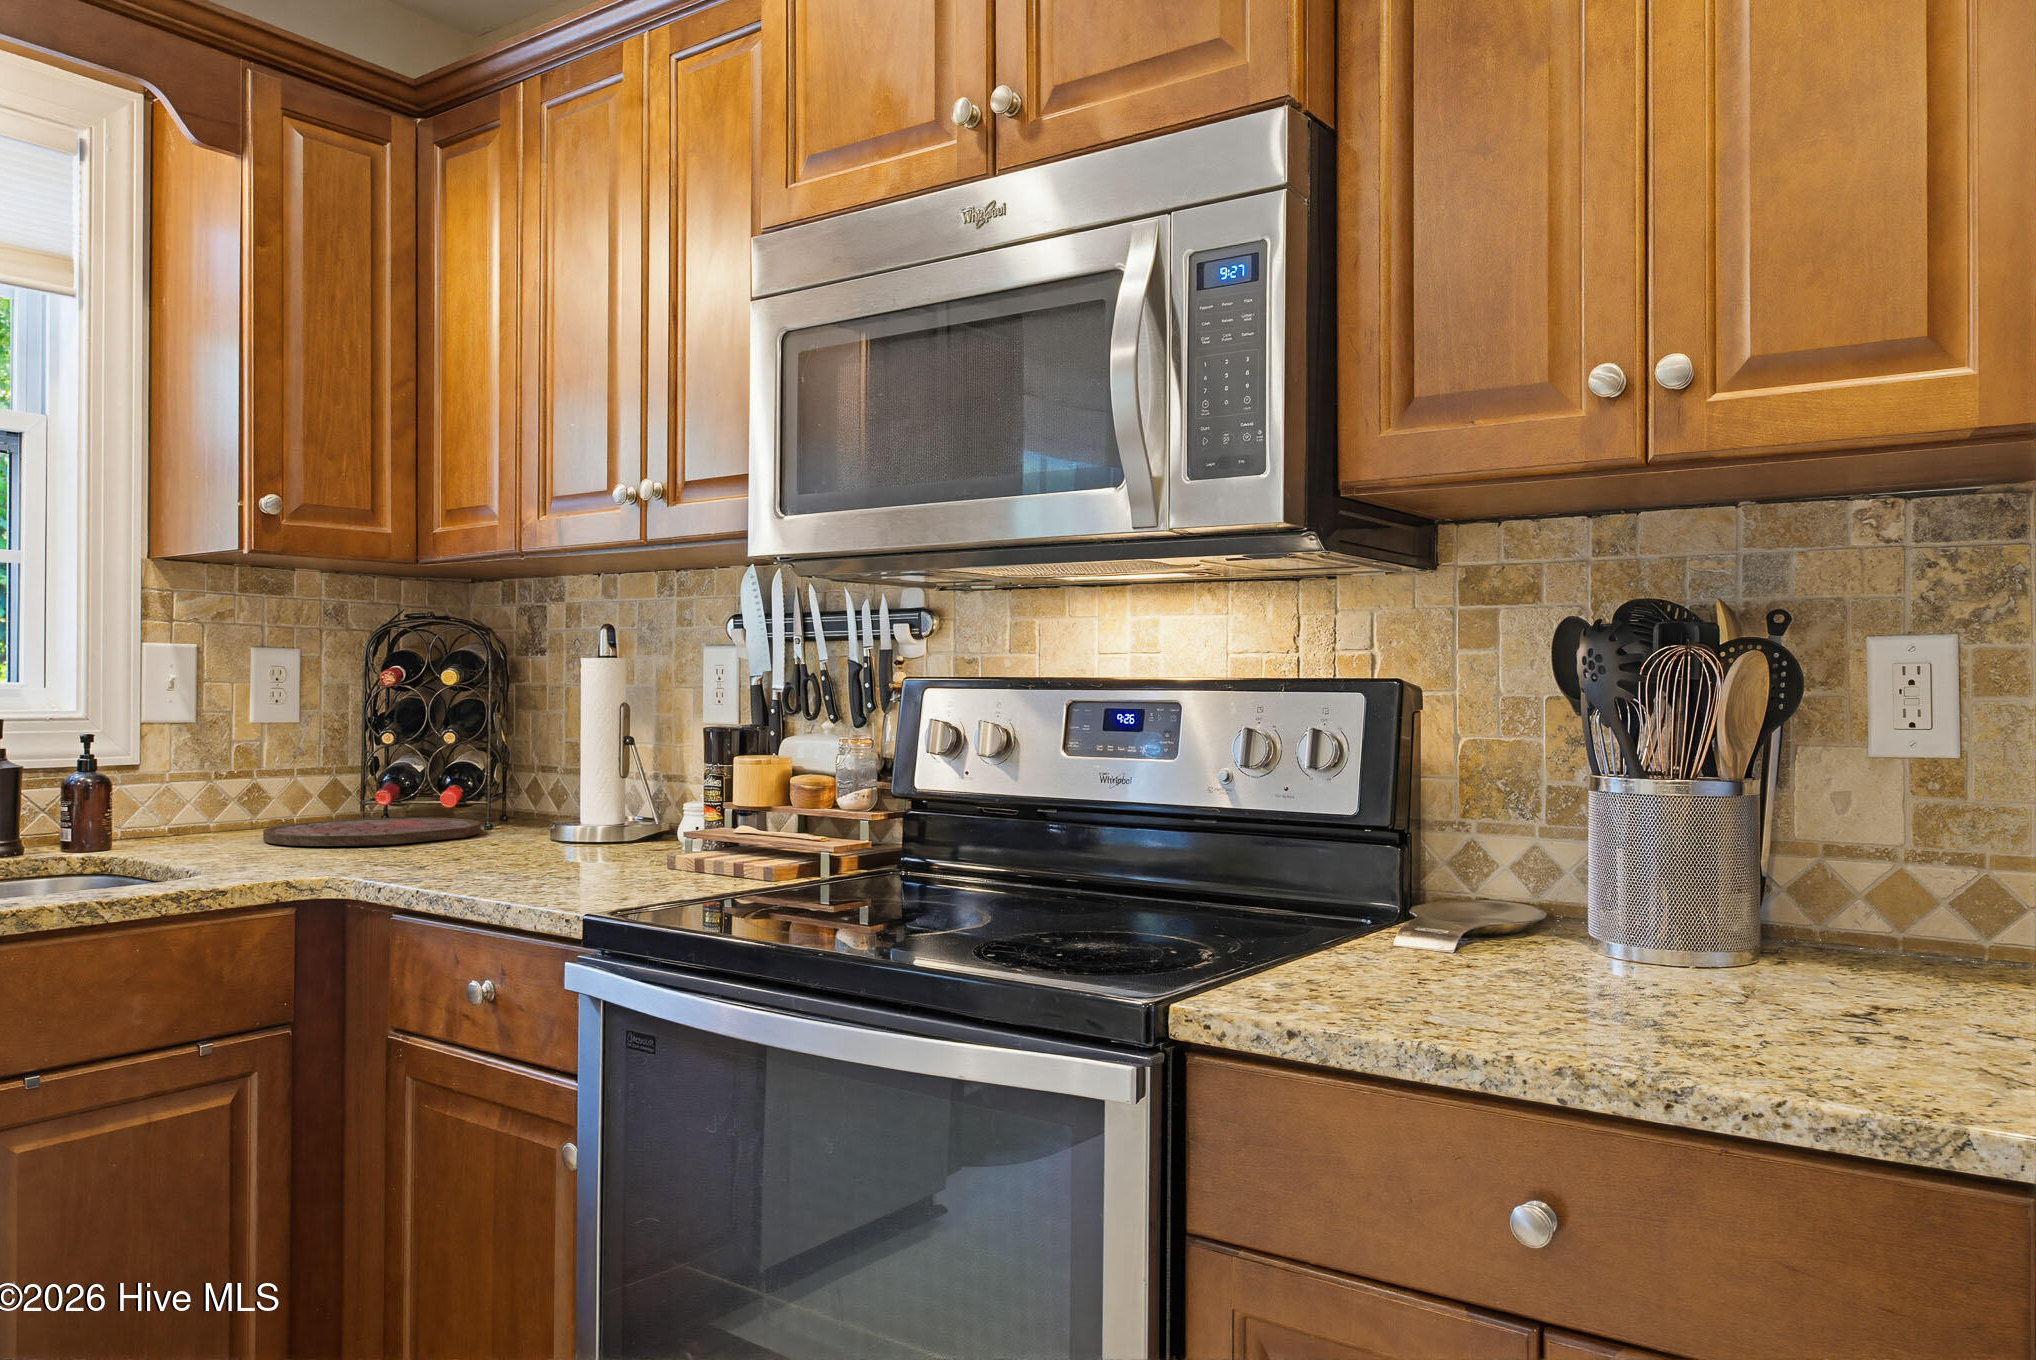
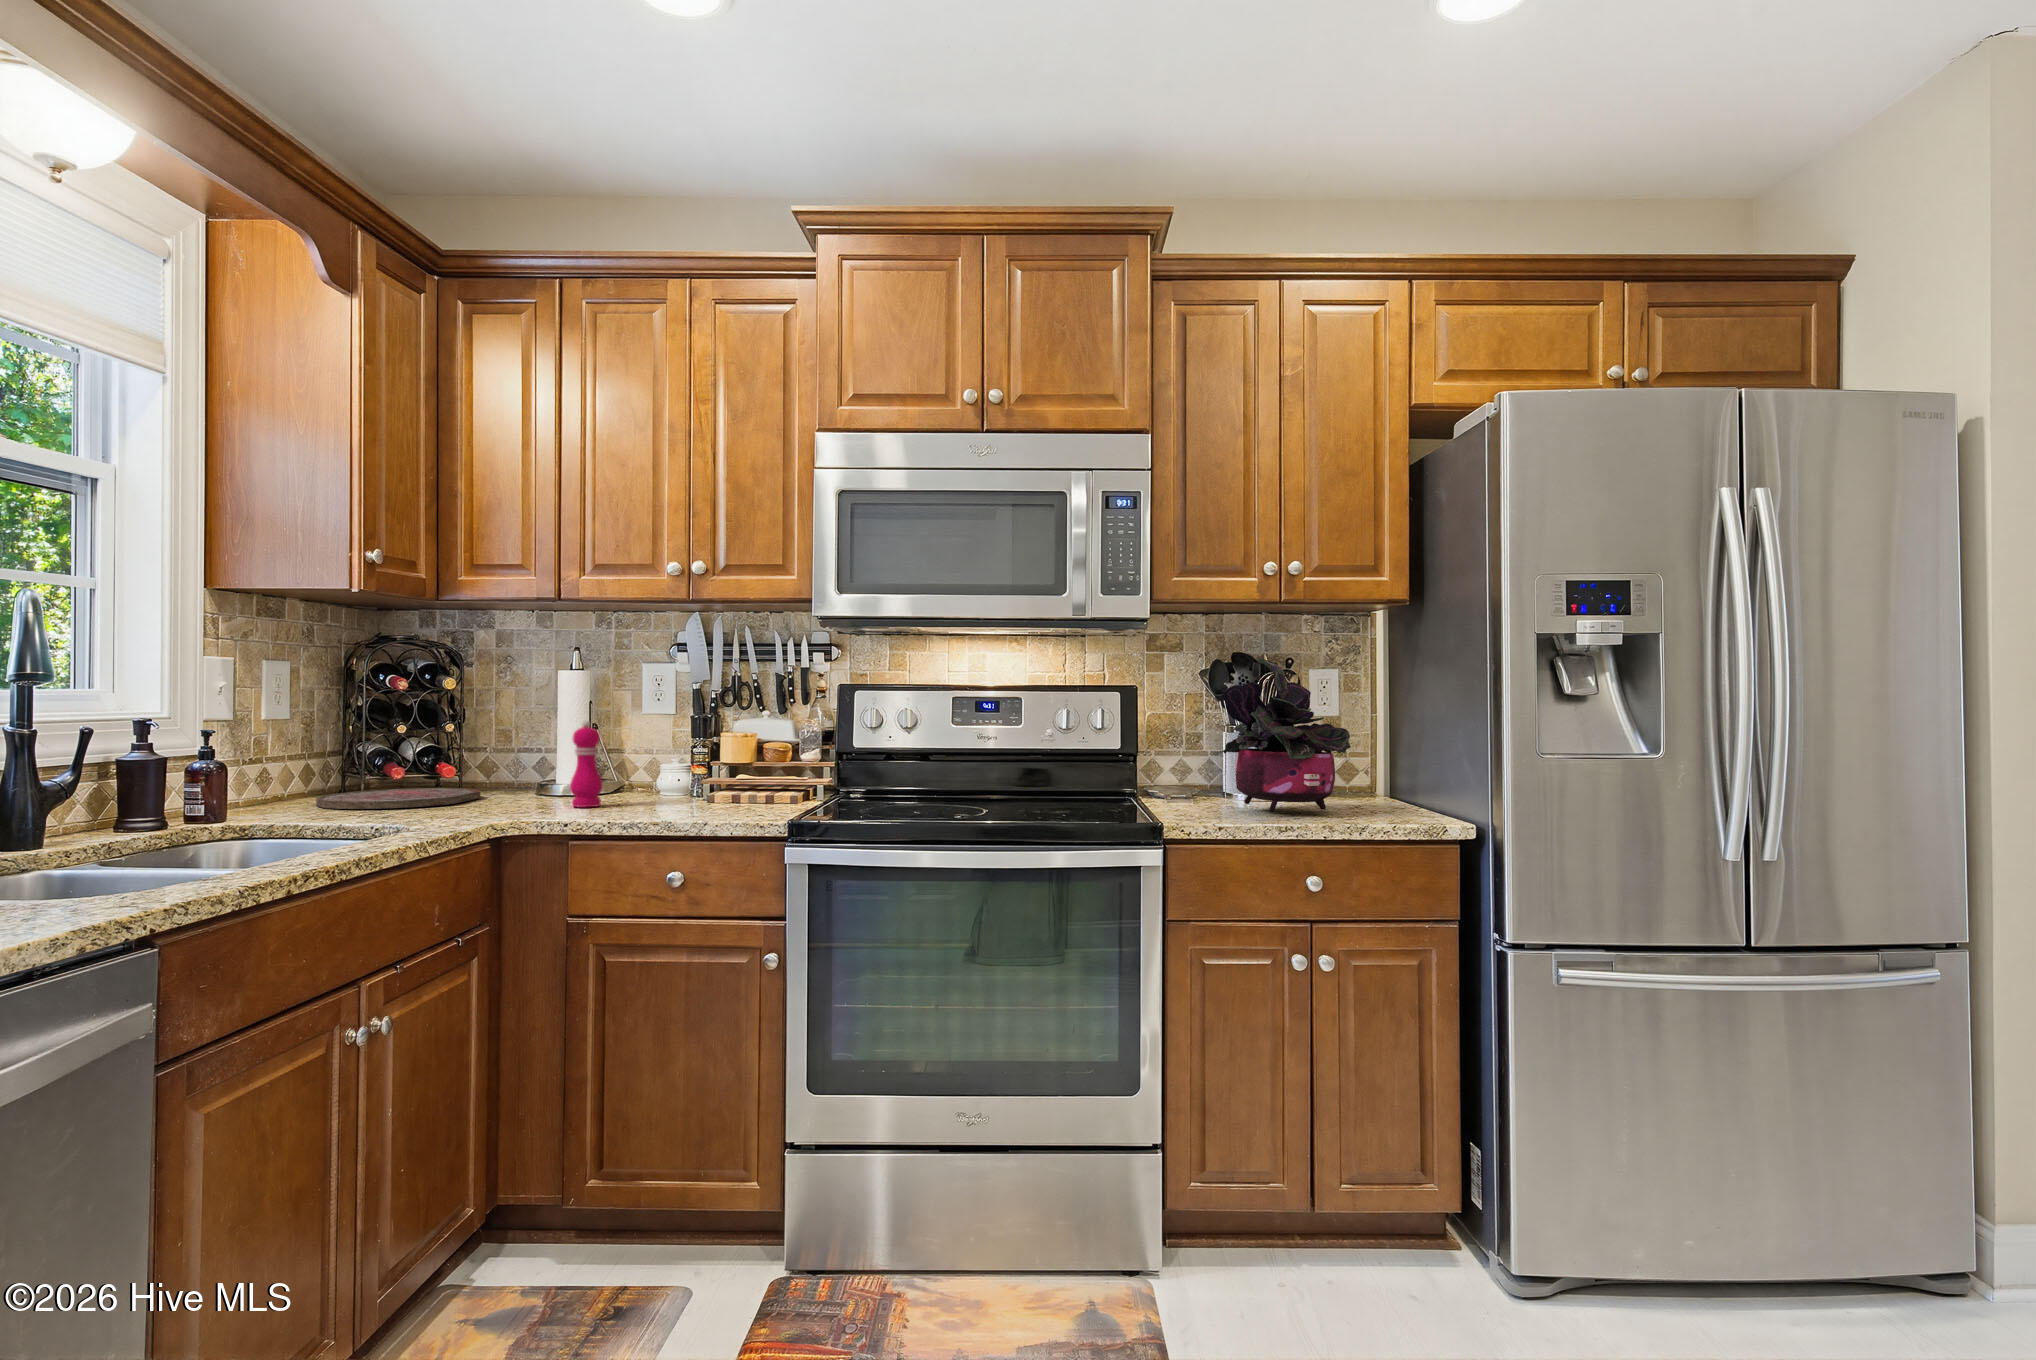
potted plant: none [1465,603,1875,1015] -> present [1222,658,1351,812]
pepper mill: none [482,730,532,863] -> present [570,721,603,807]

